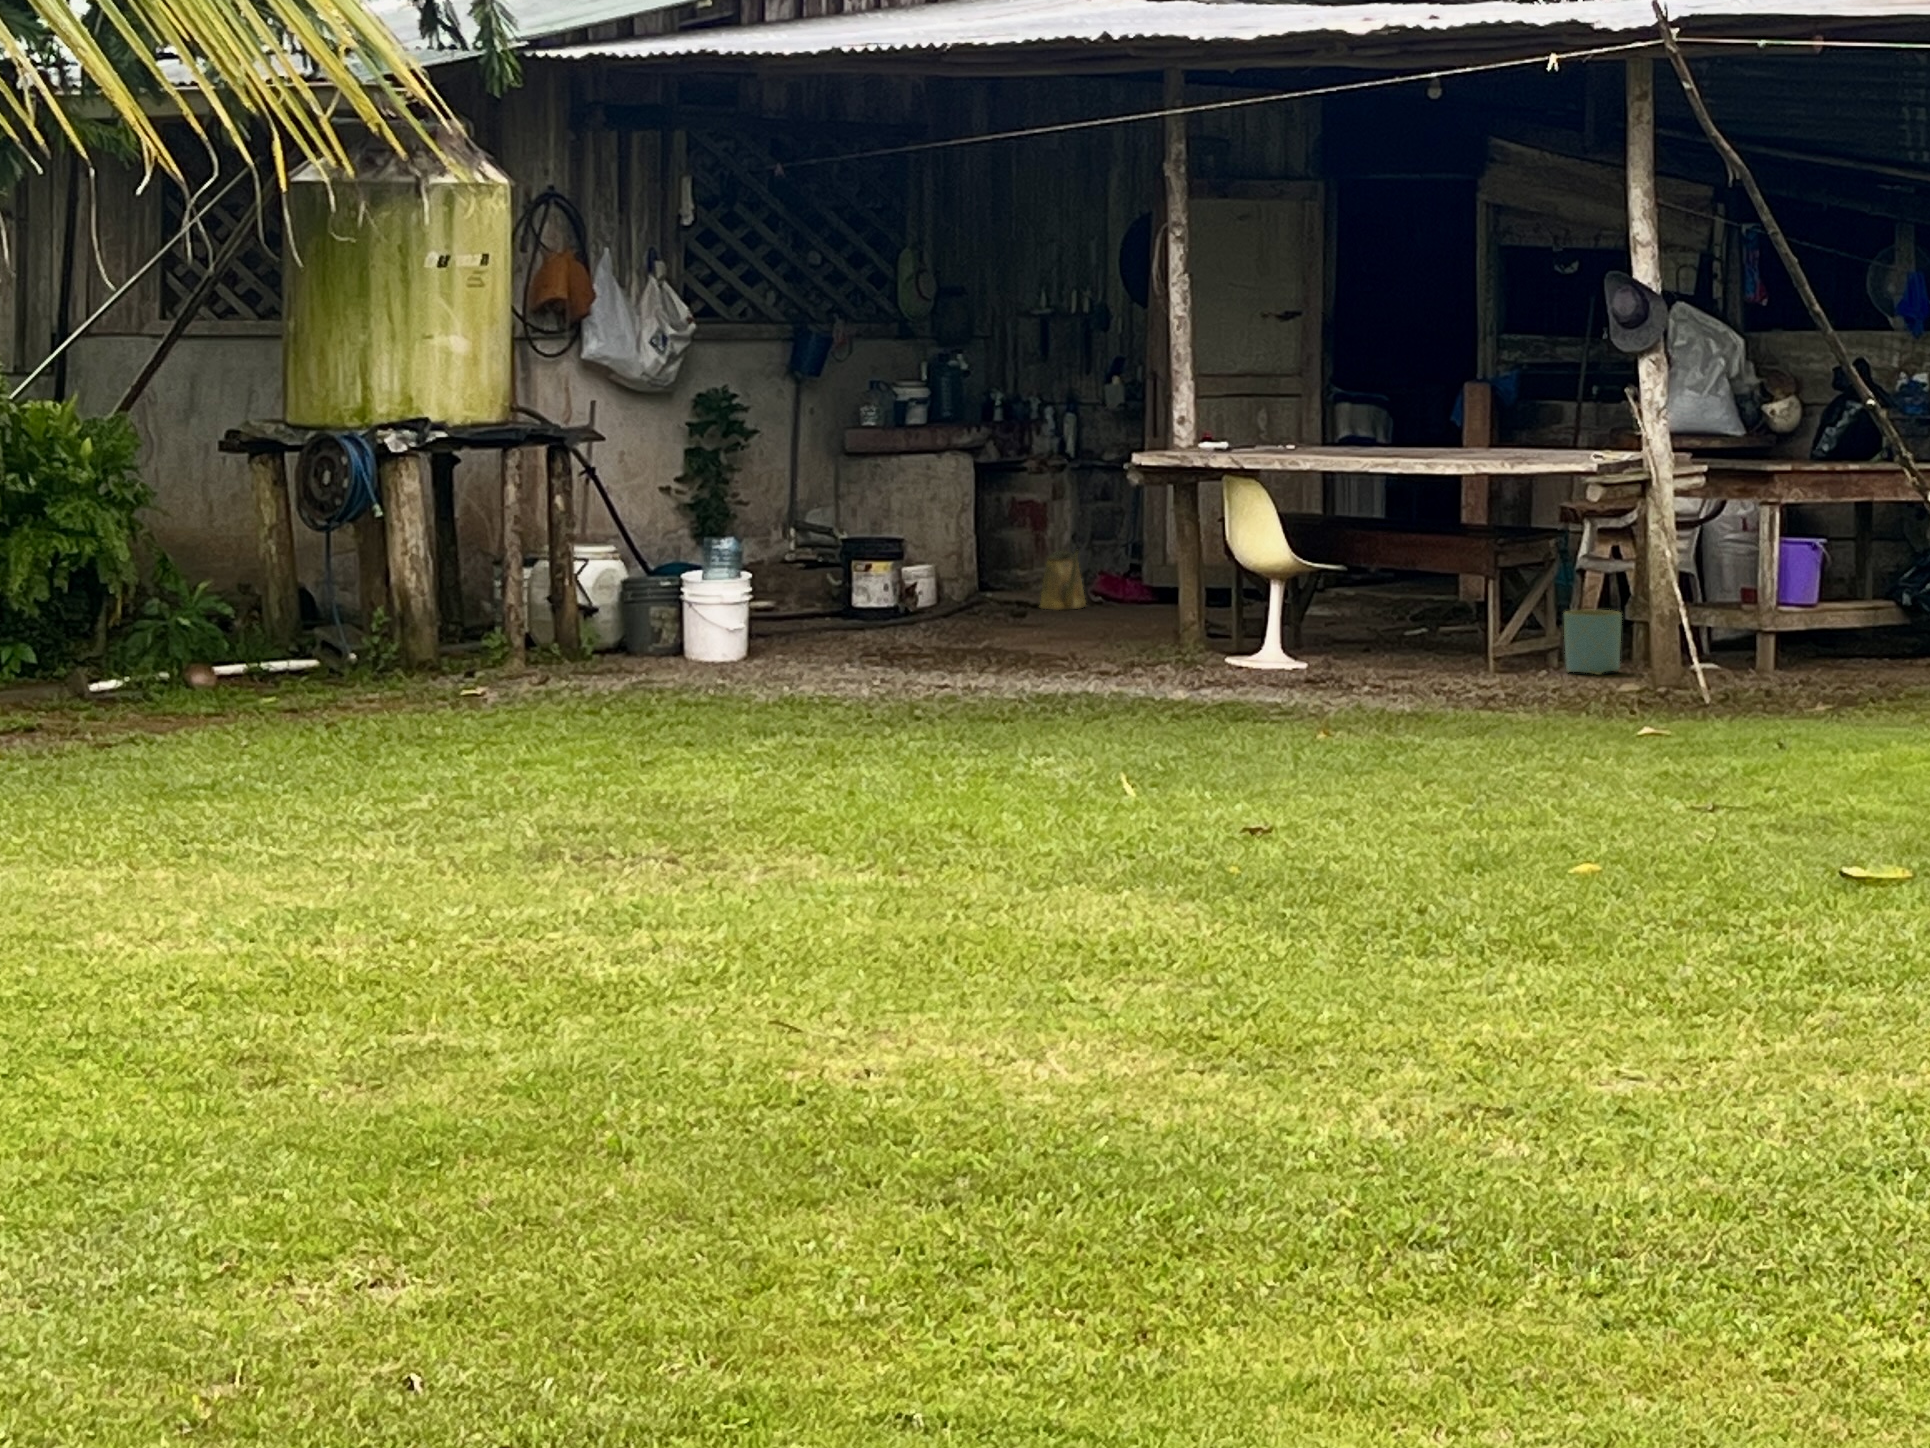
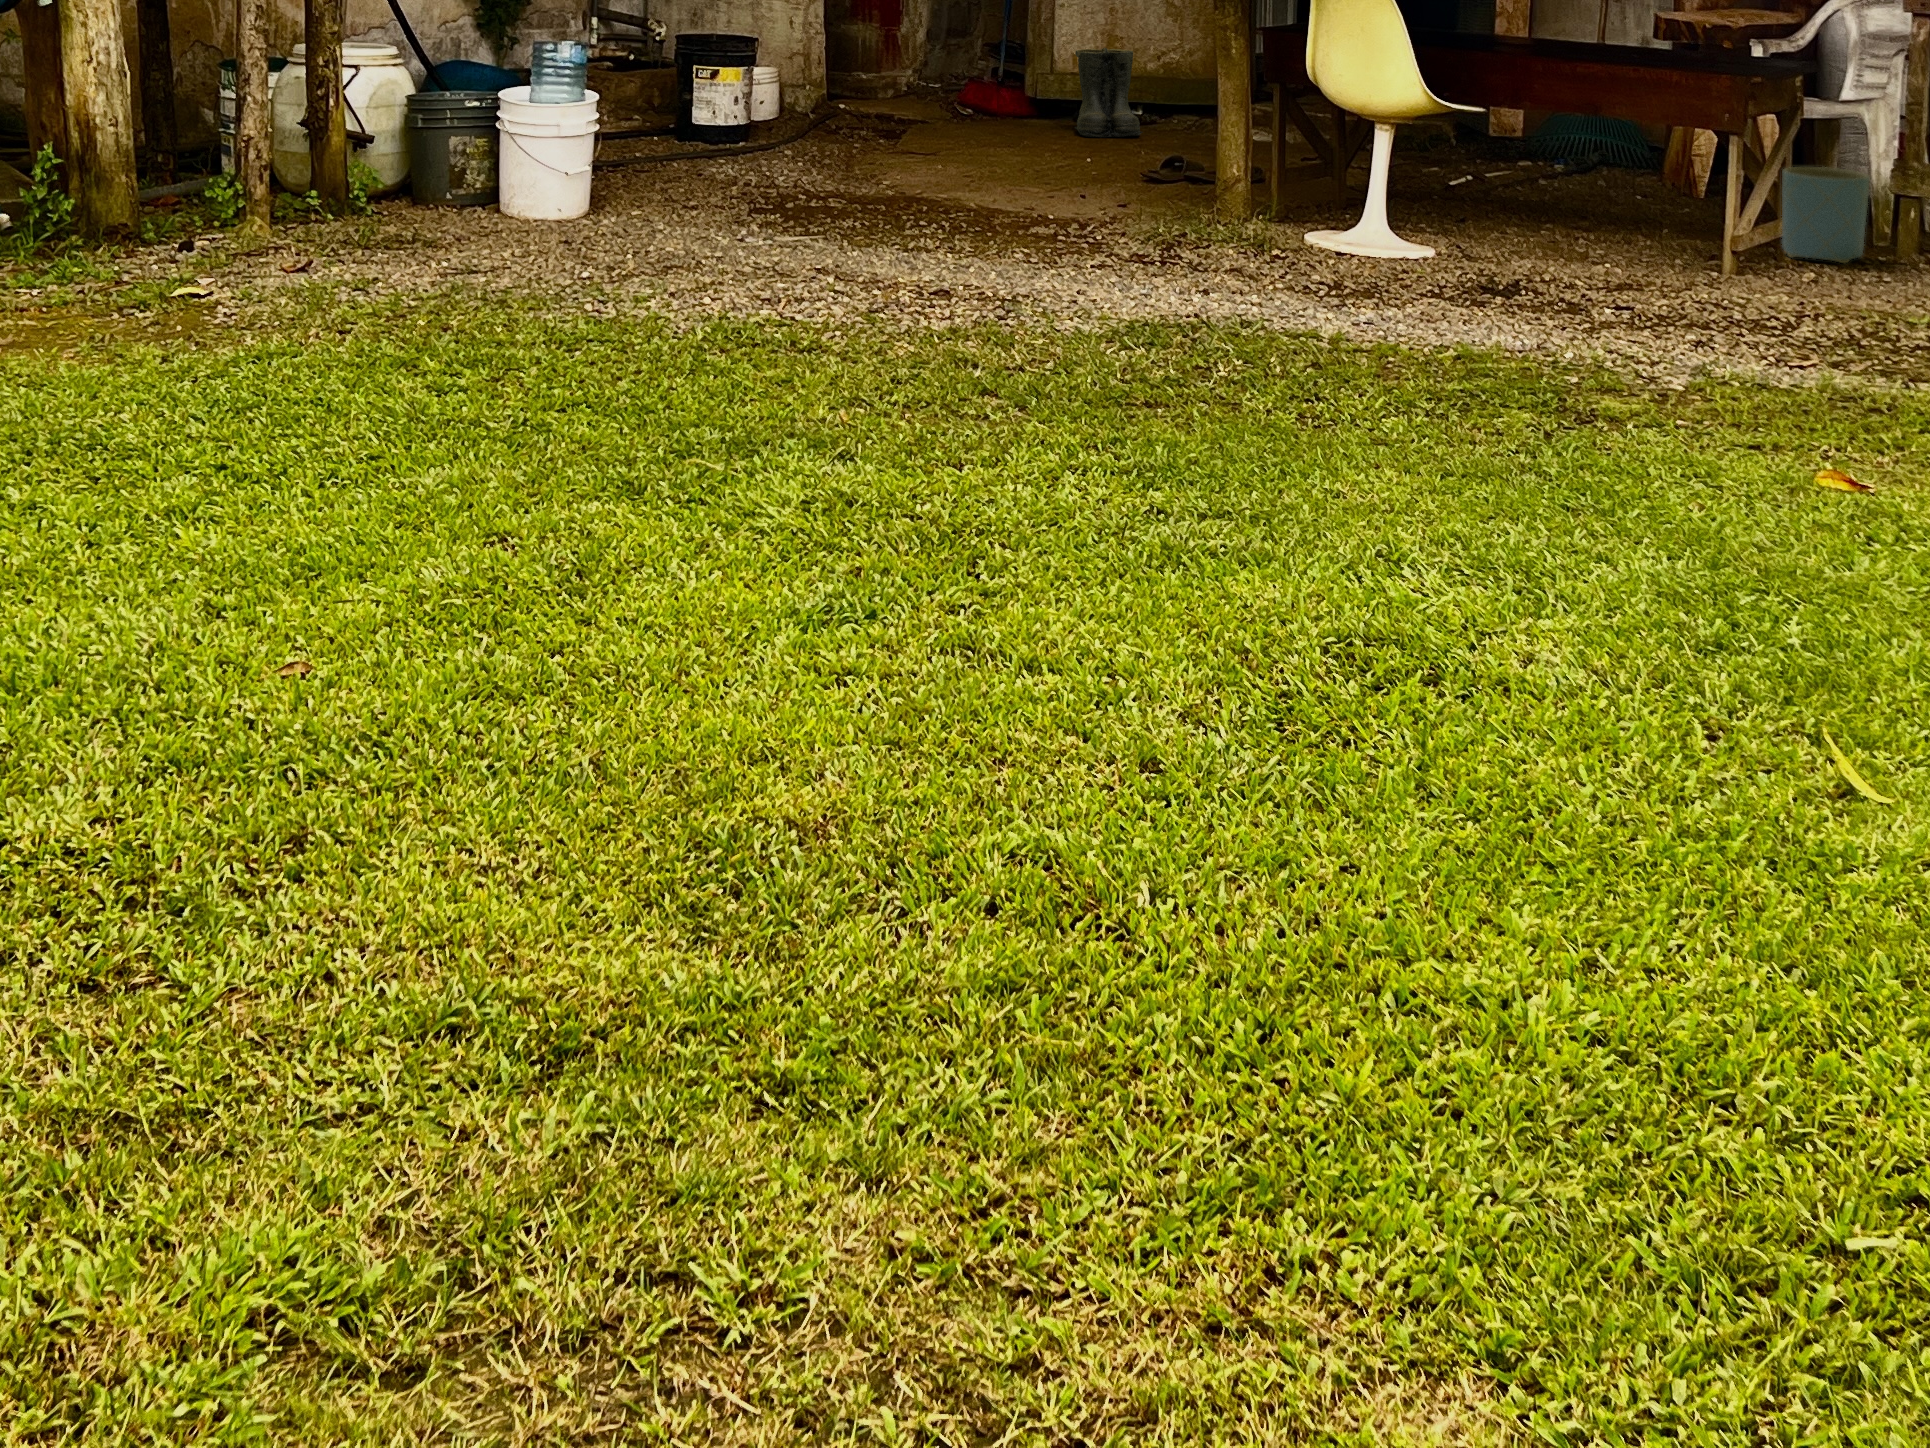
boots: none [1178,544,1230,617] -> present [1075,48,1143,138]
watering can: present [1039,551,1086,610] -> none [893,52,955,123]

